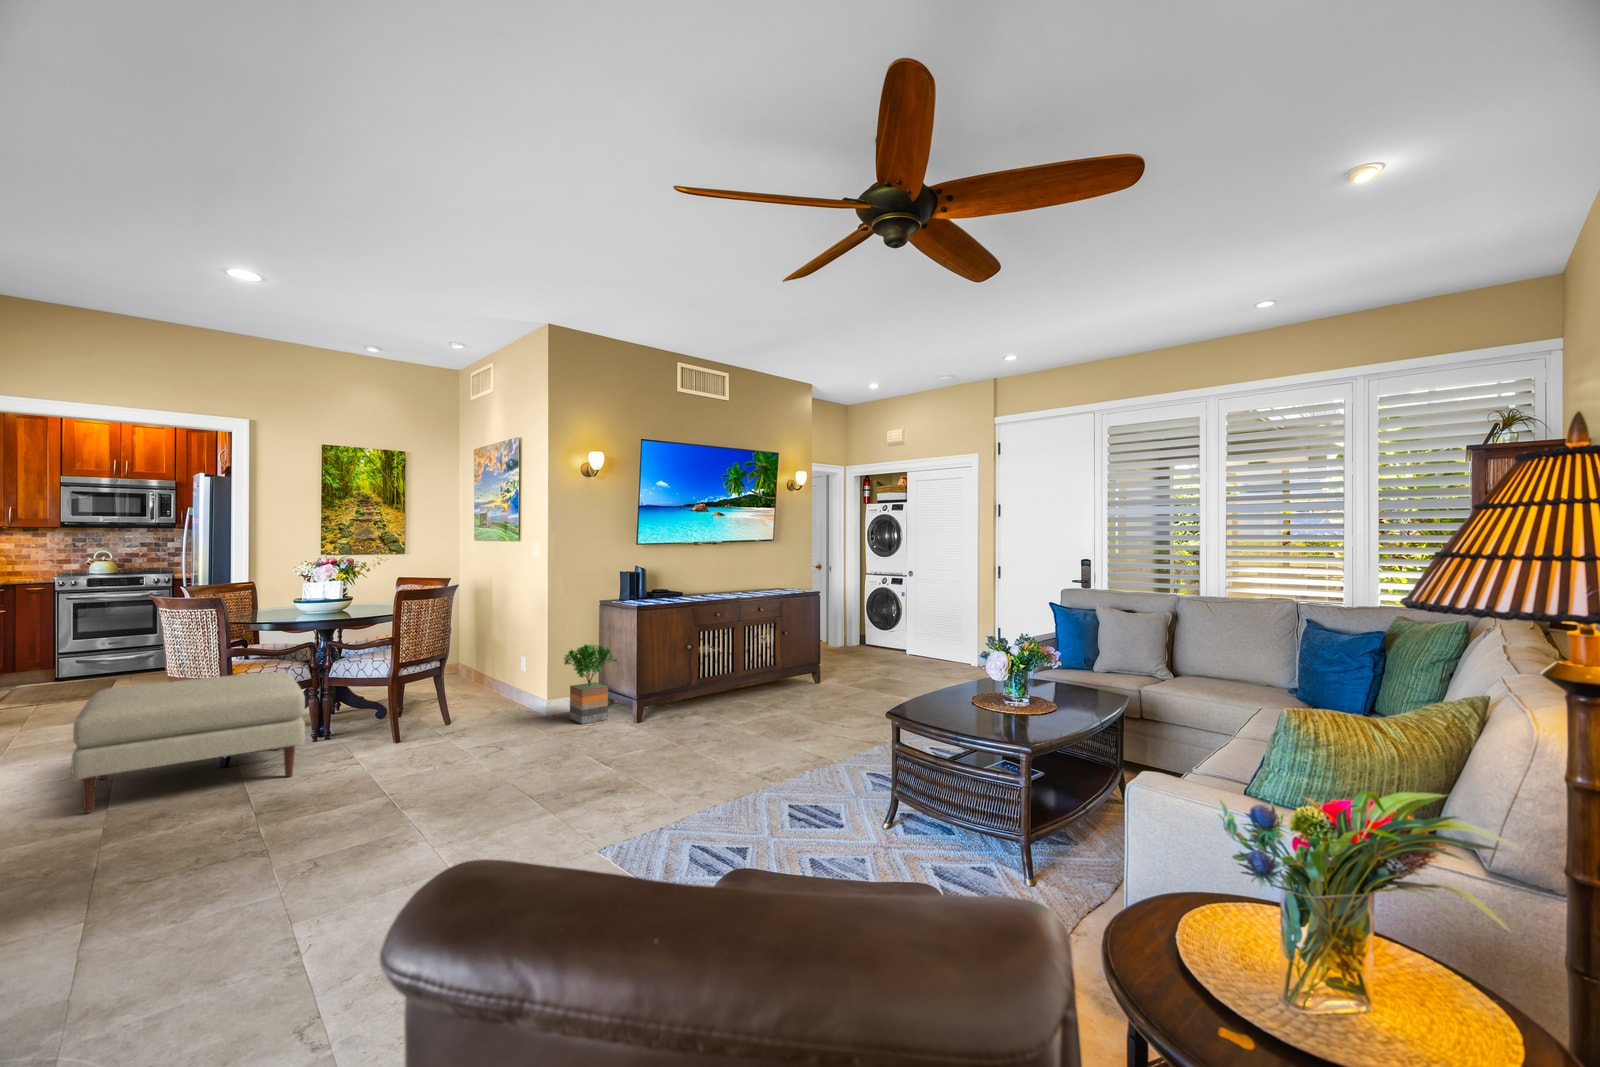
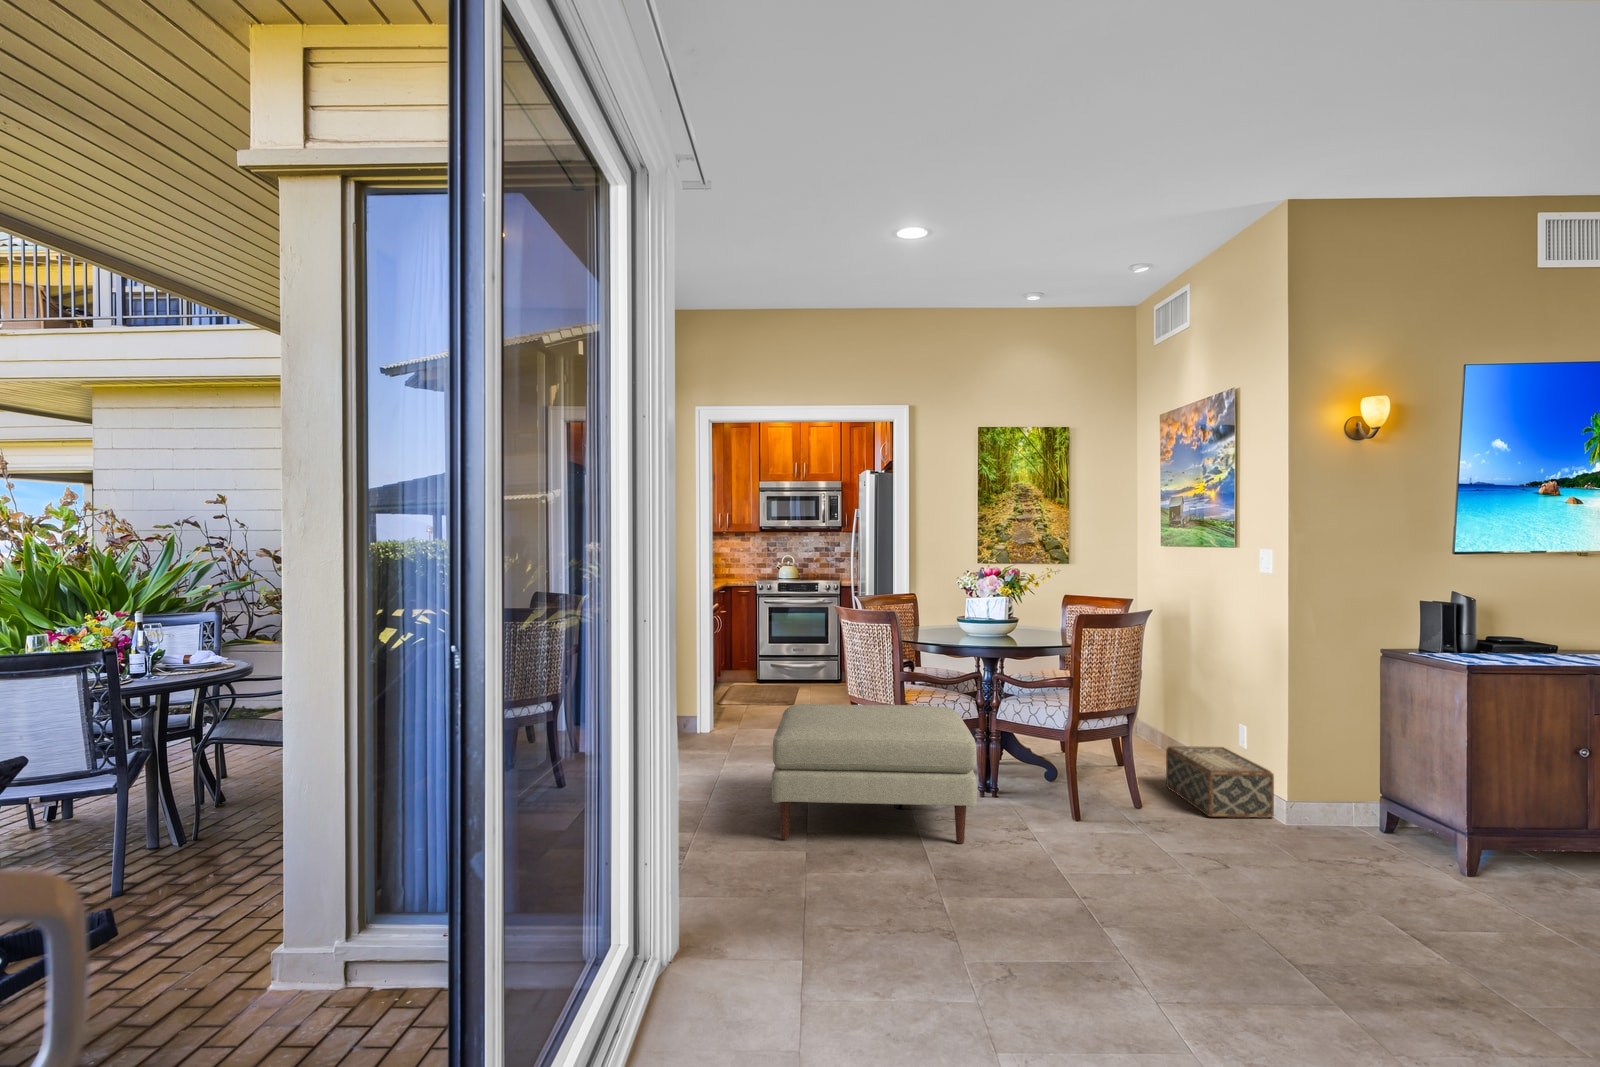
potted tree: present [564,644,617,724] -> none [1320,717,1428,853]
woven basket: none [470,674,538,720] -> present [1166,746,1274,818]

